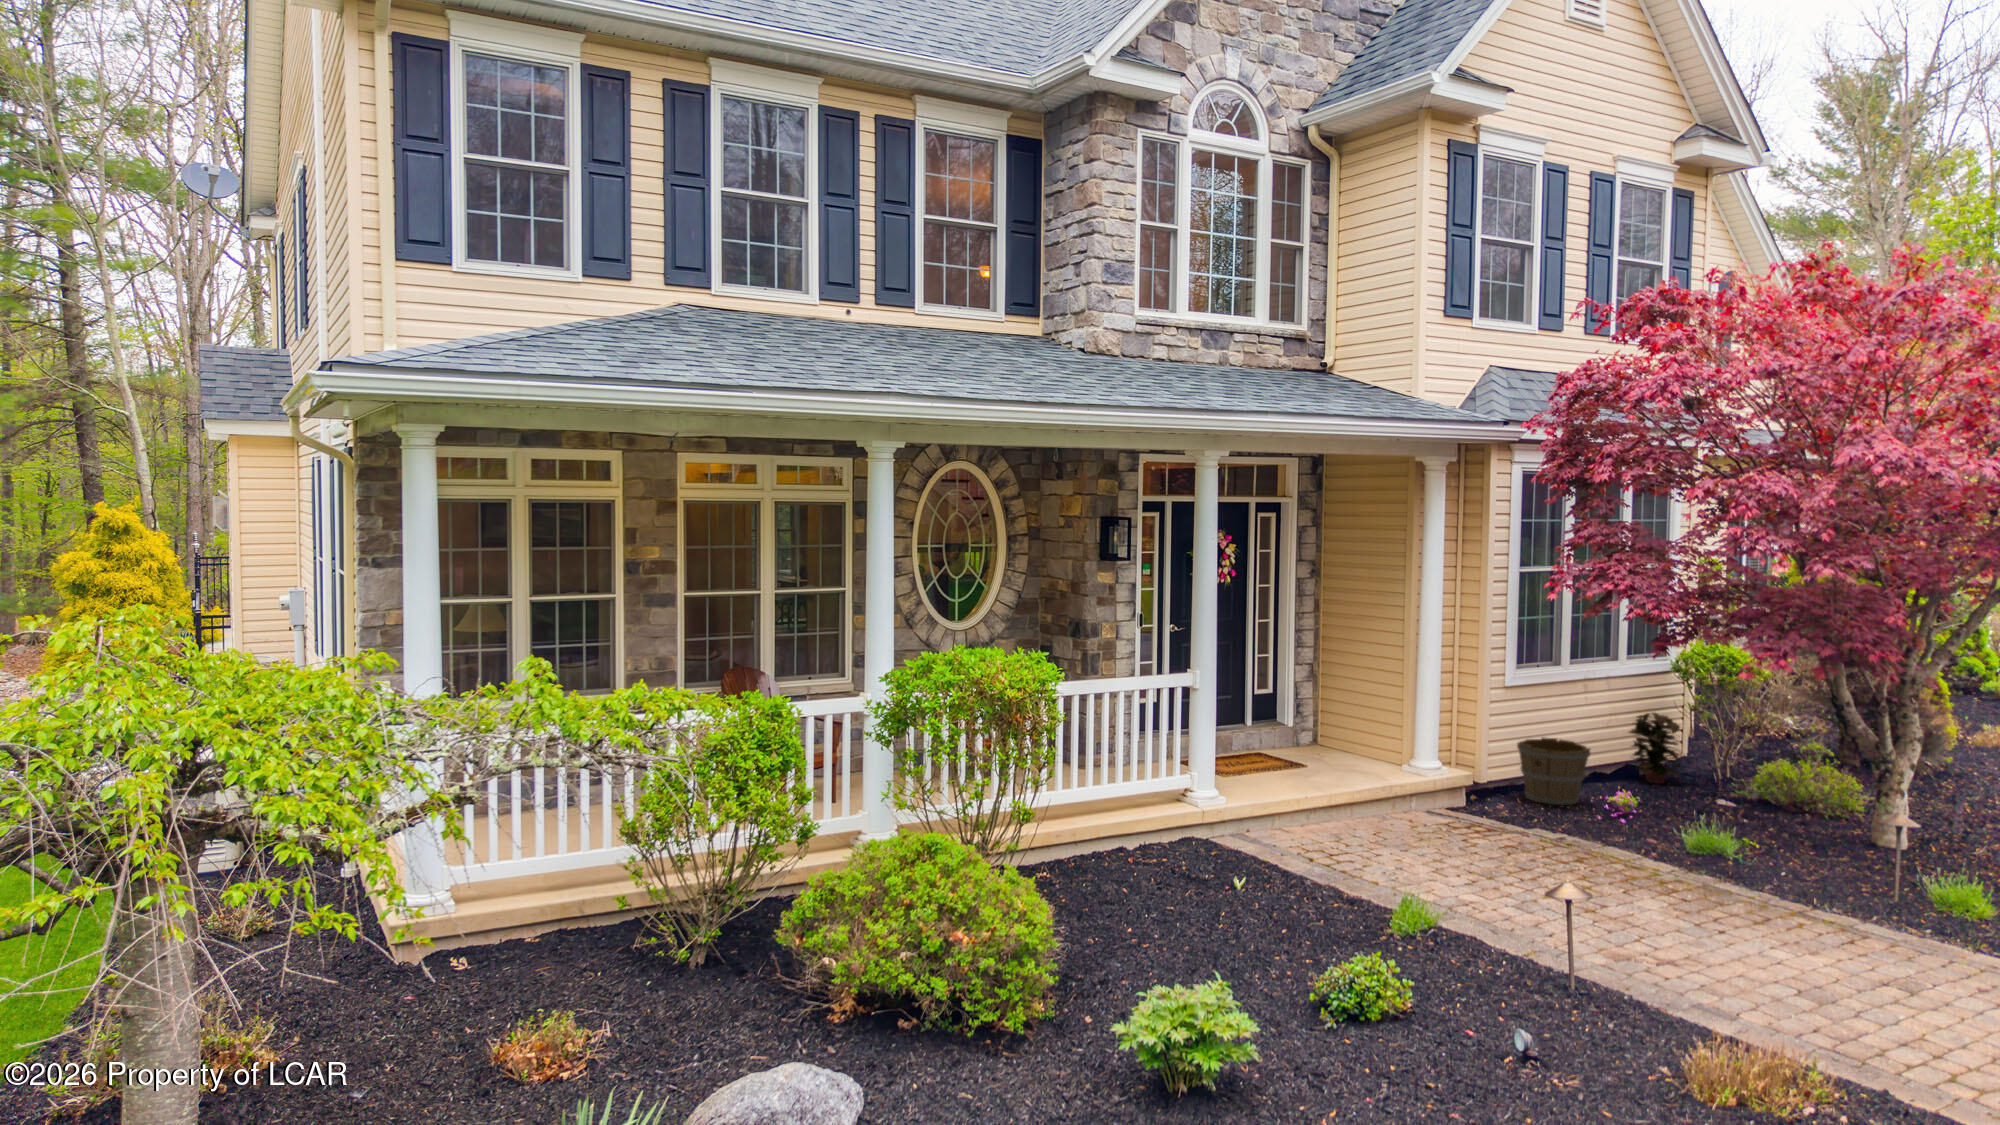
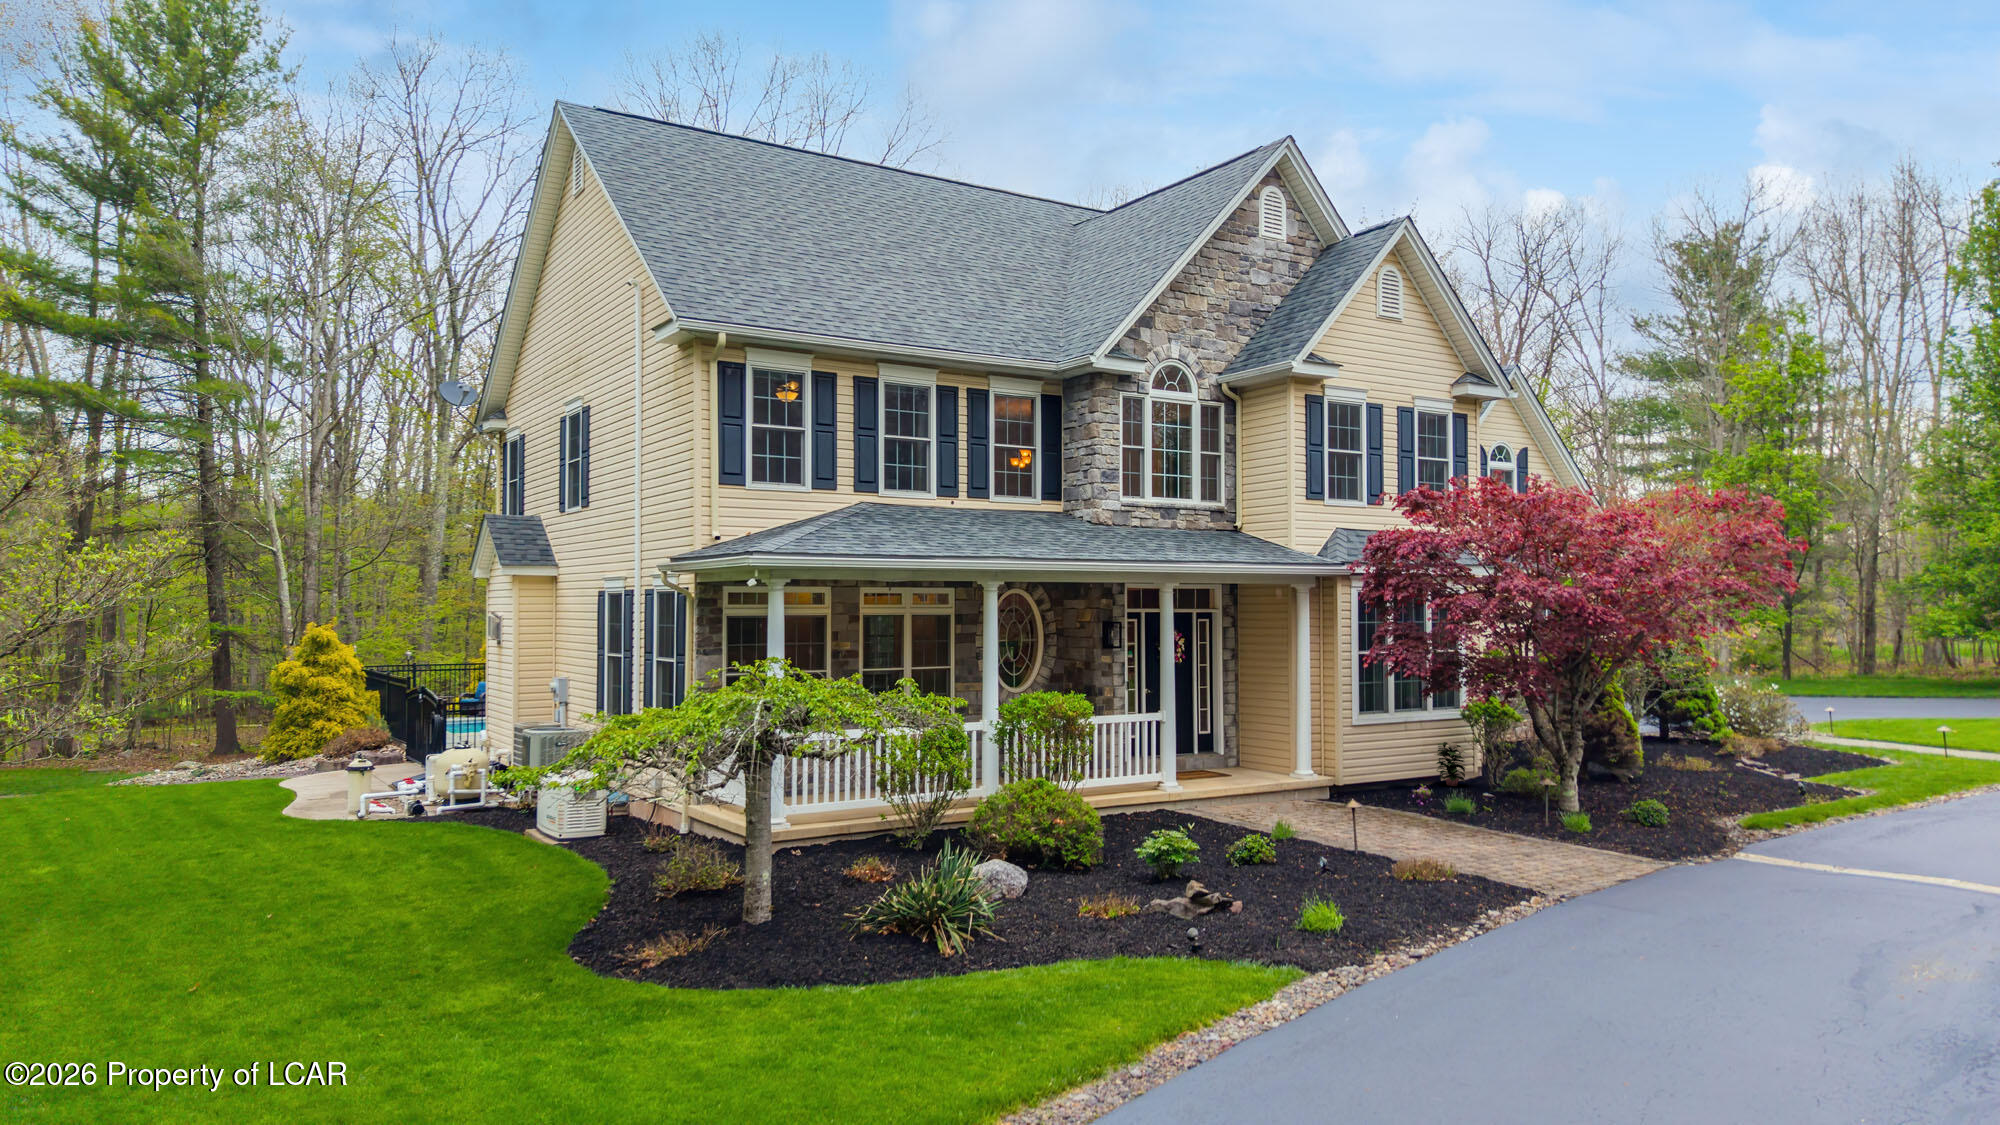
wooden bucket: present [1517,737,1590,805] -> none [1361,756,1403,796]

